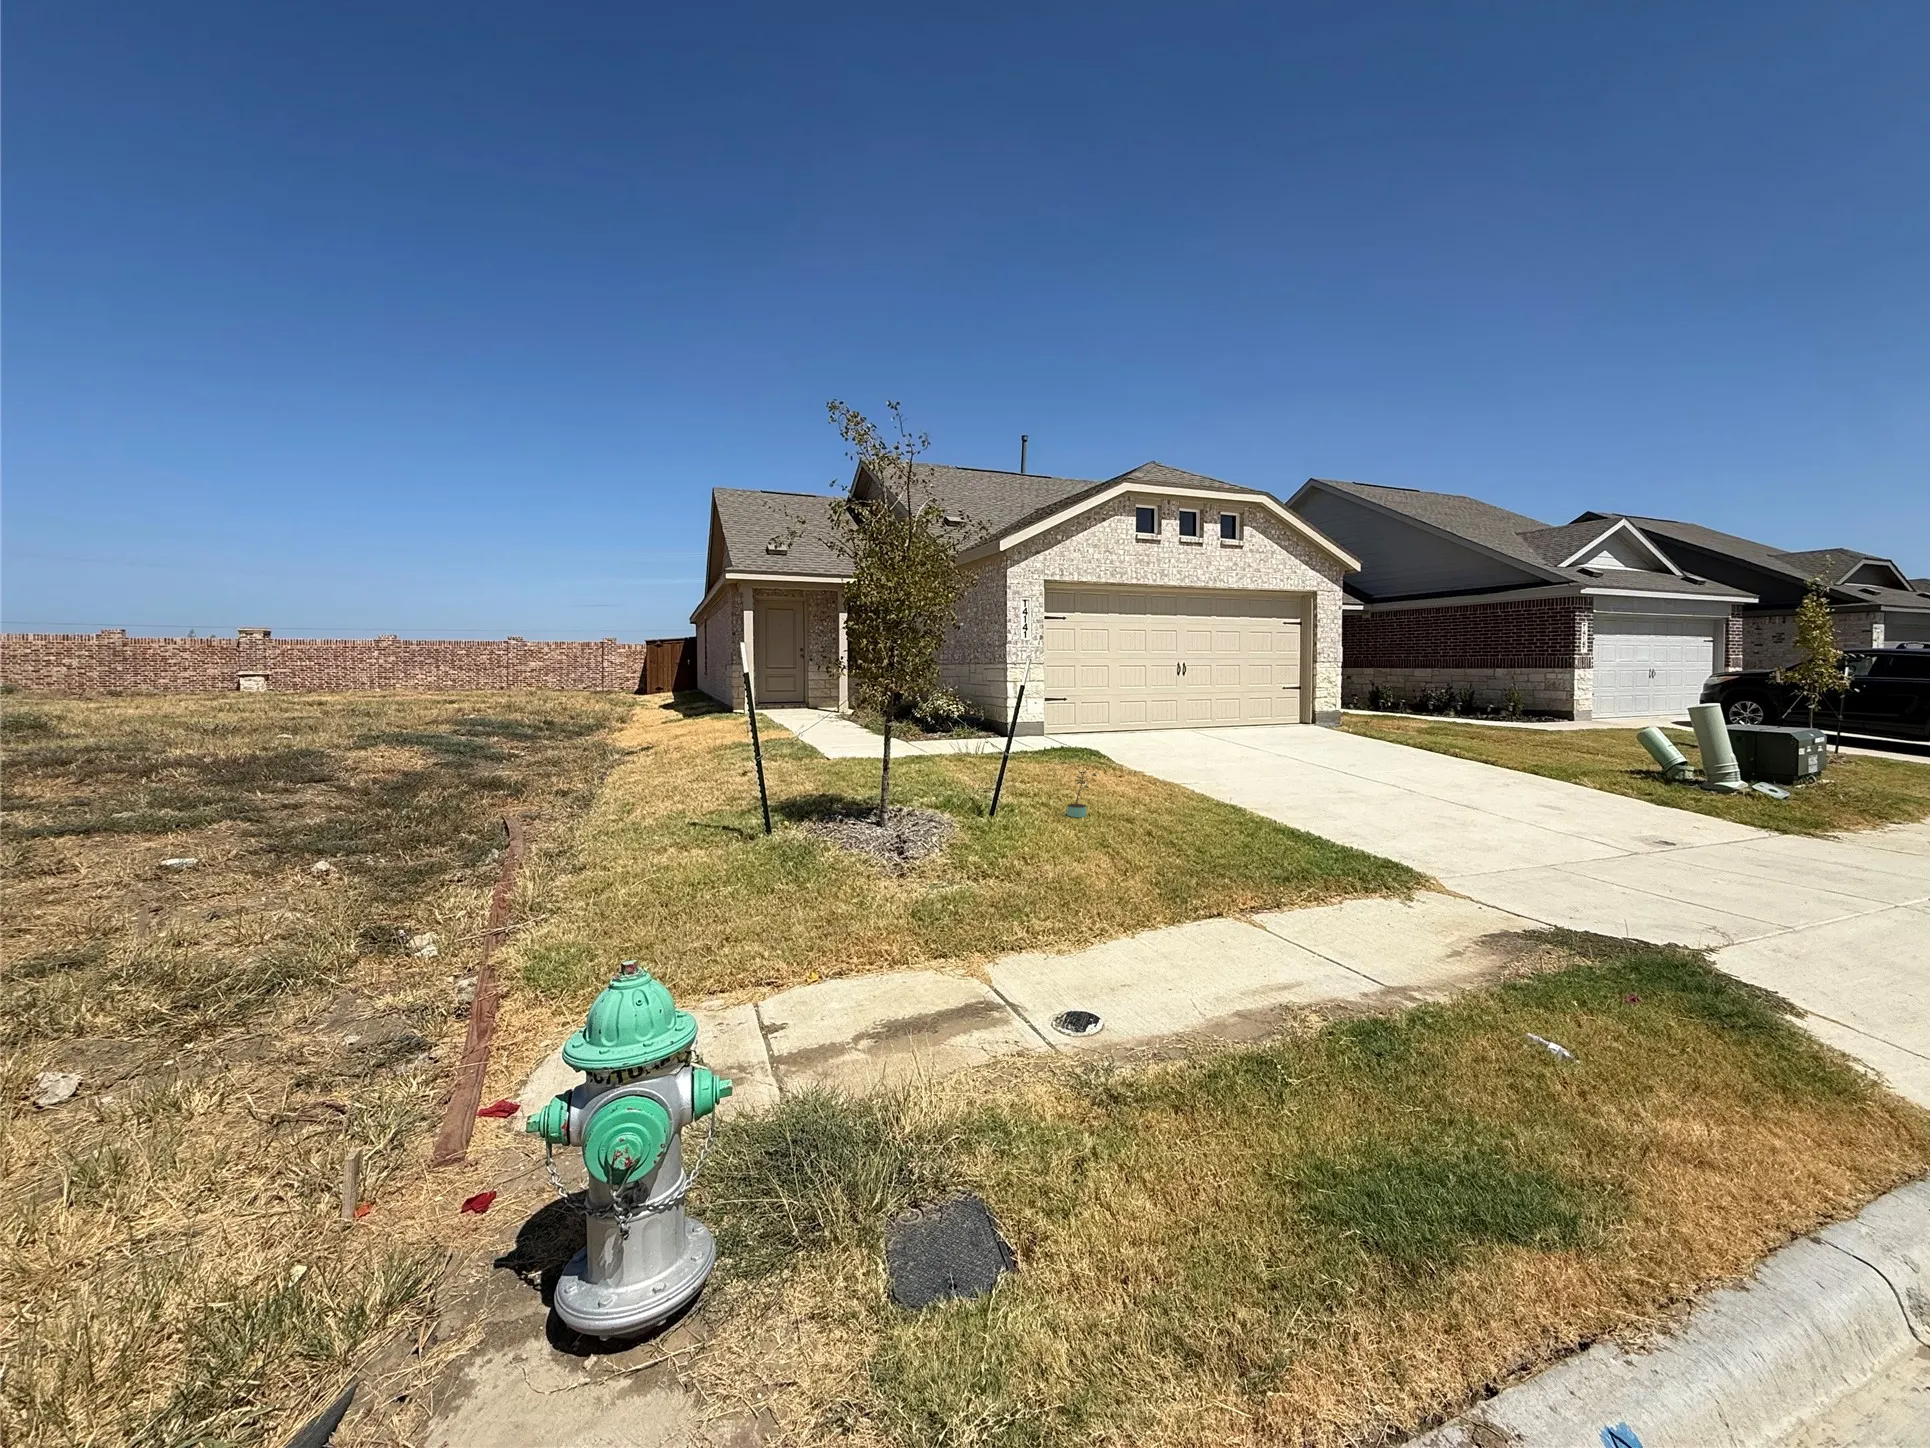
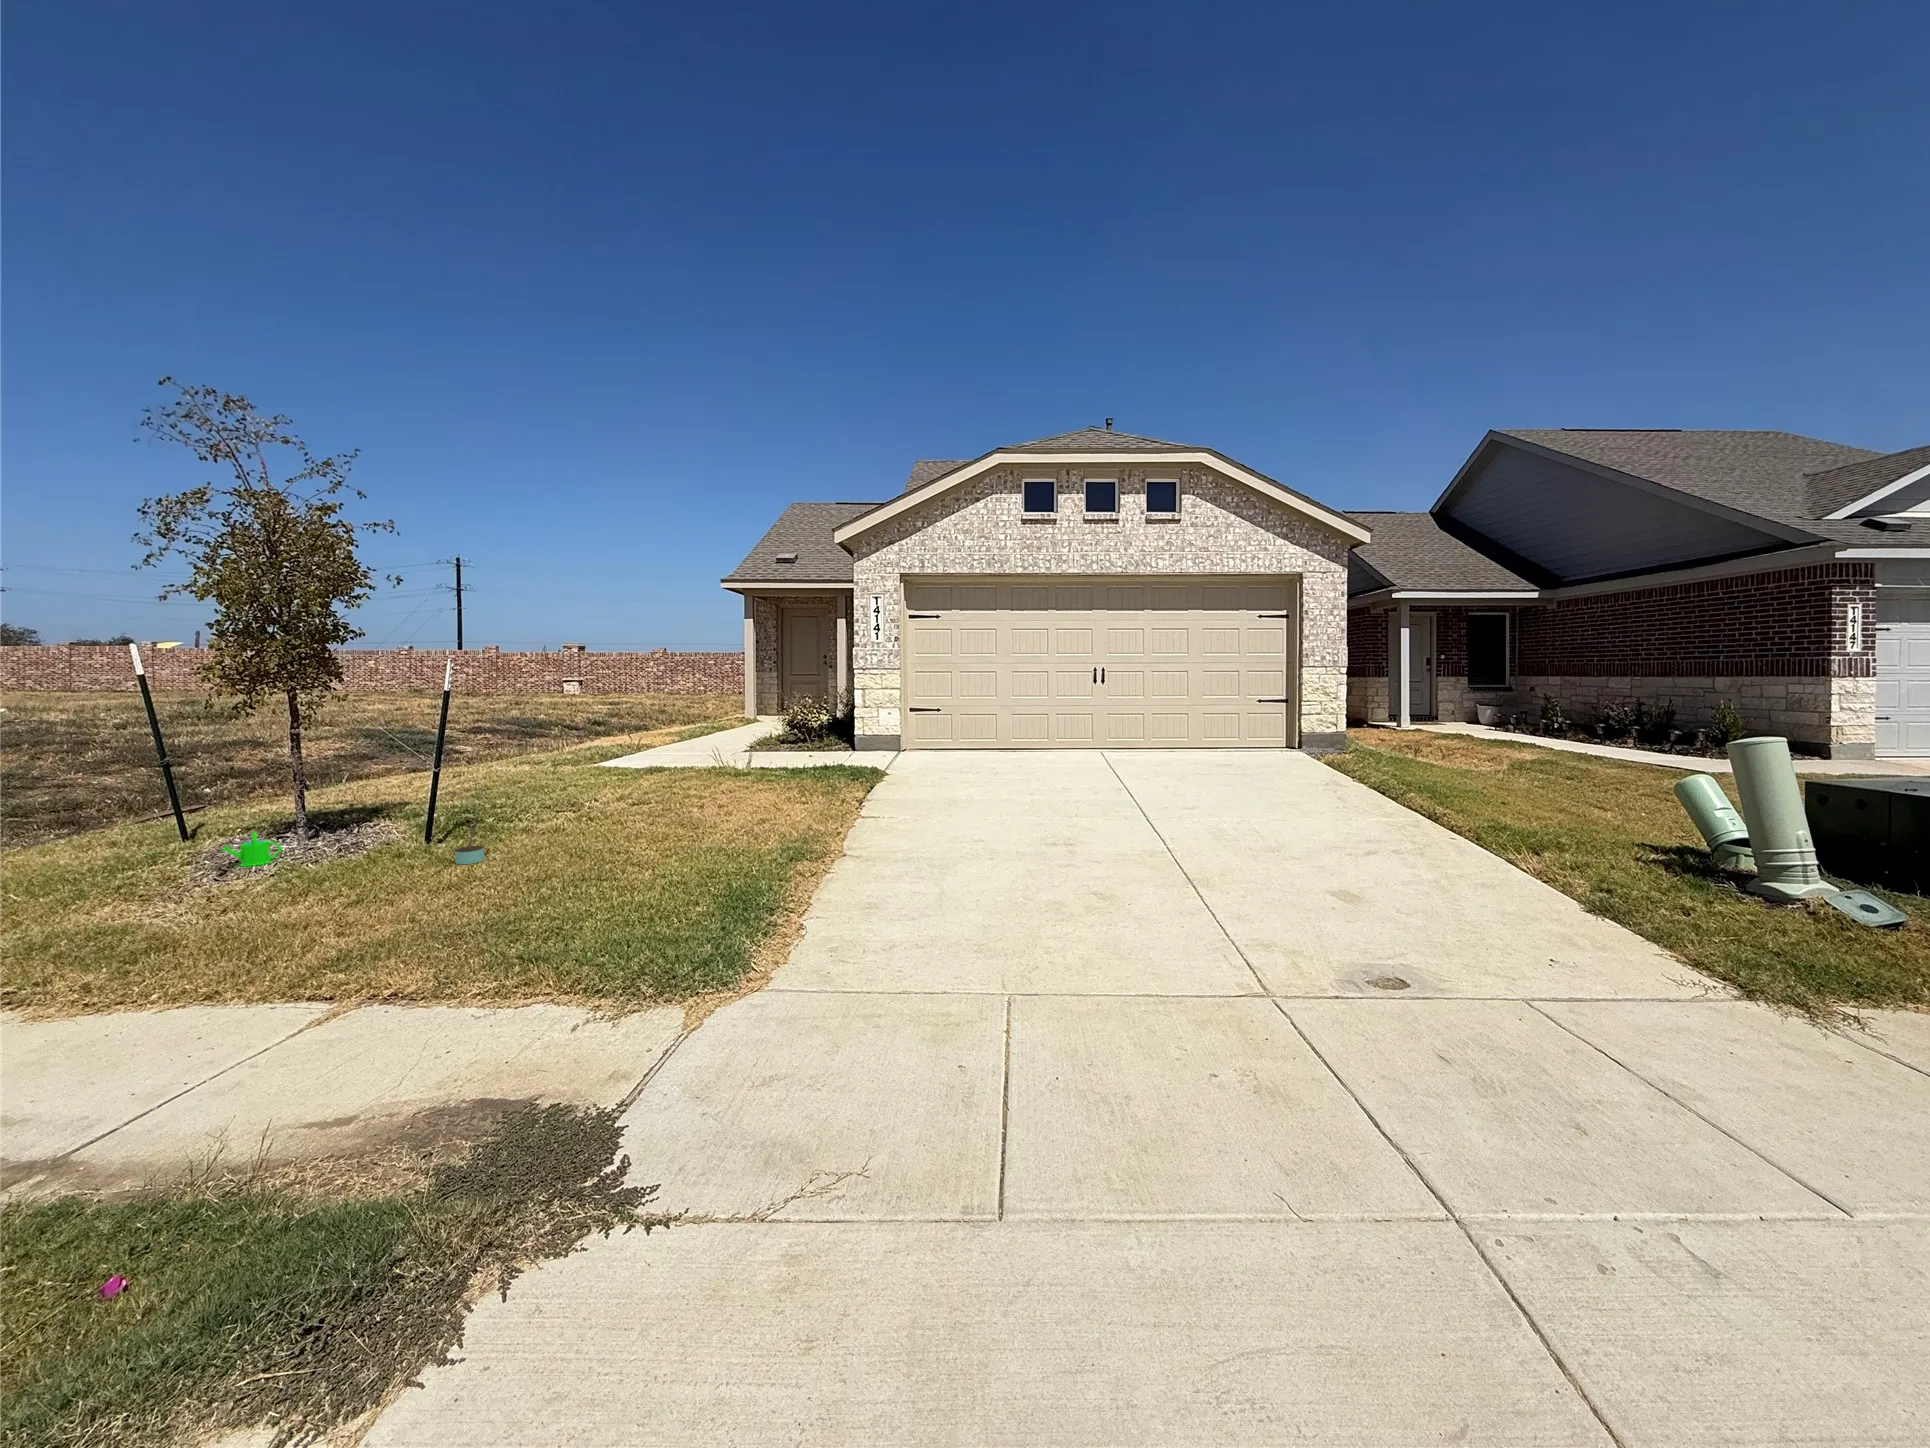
watering can: none [908,803,930,832] -> present [222,832,282,867]

